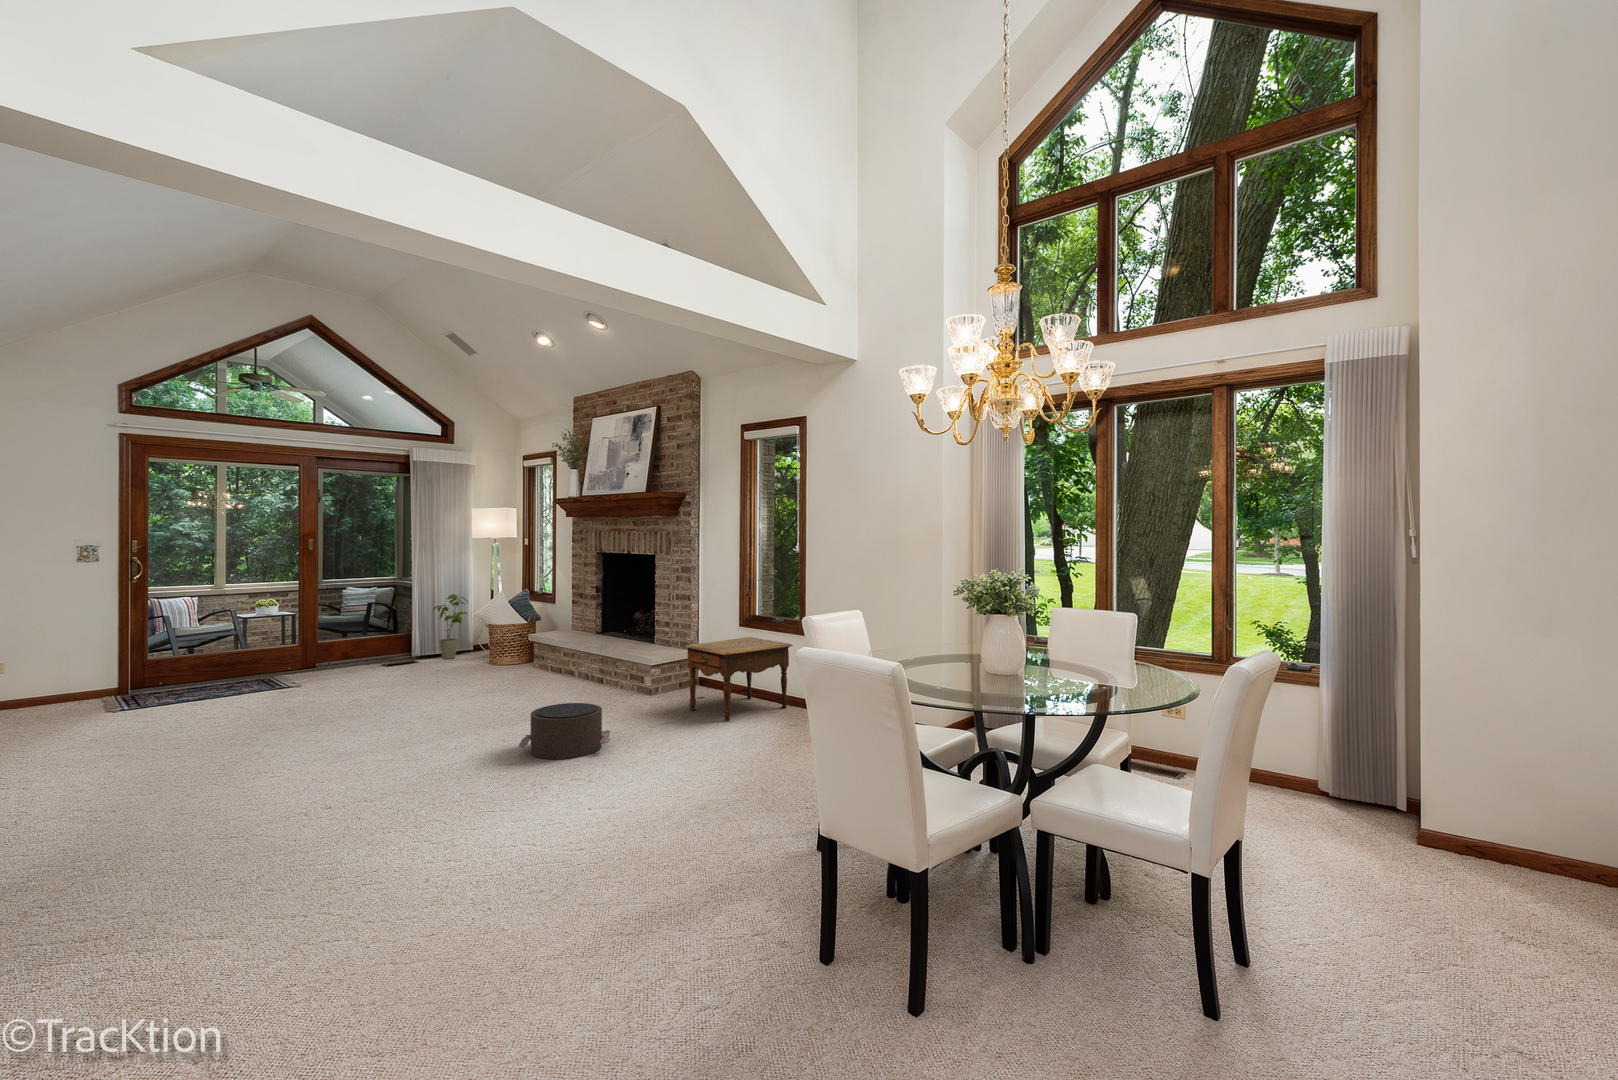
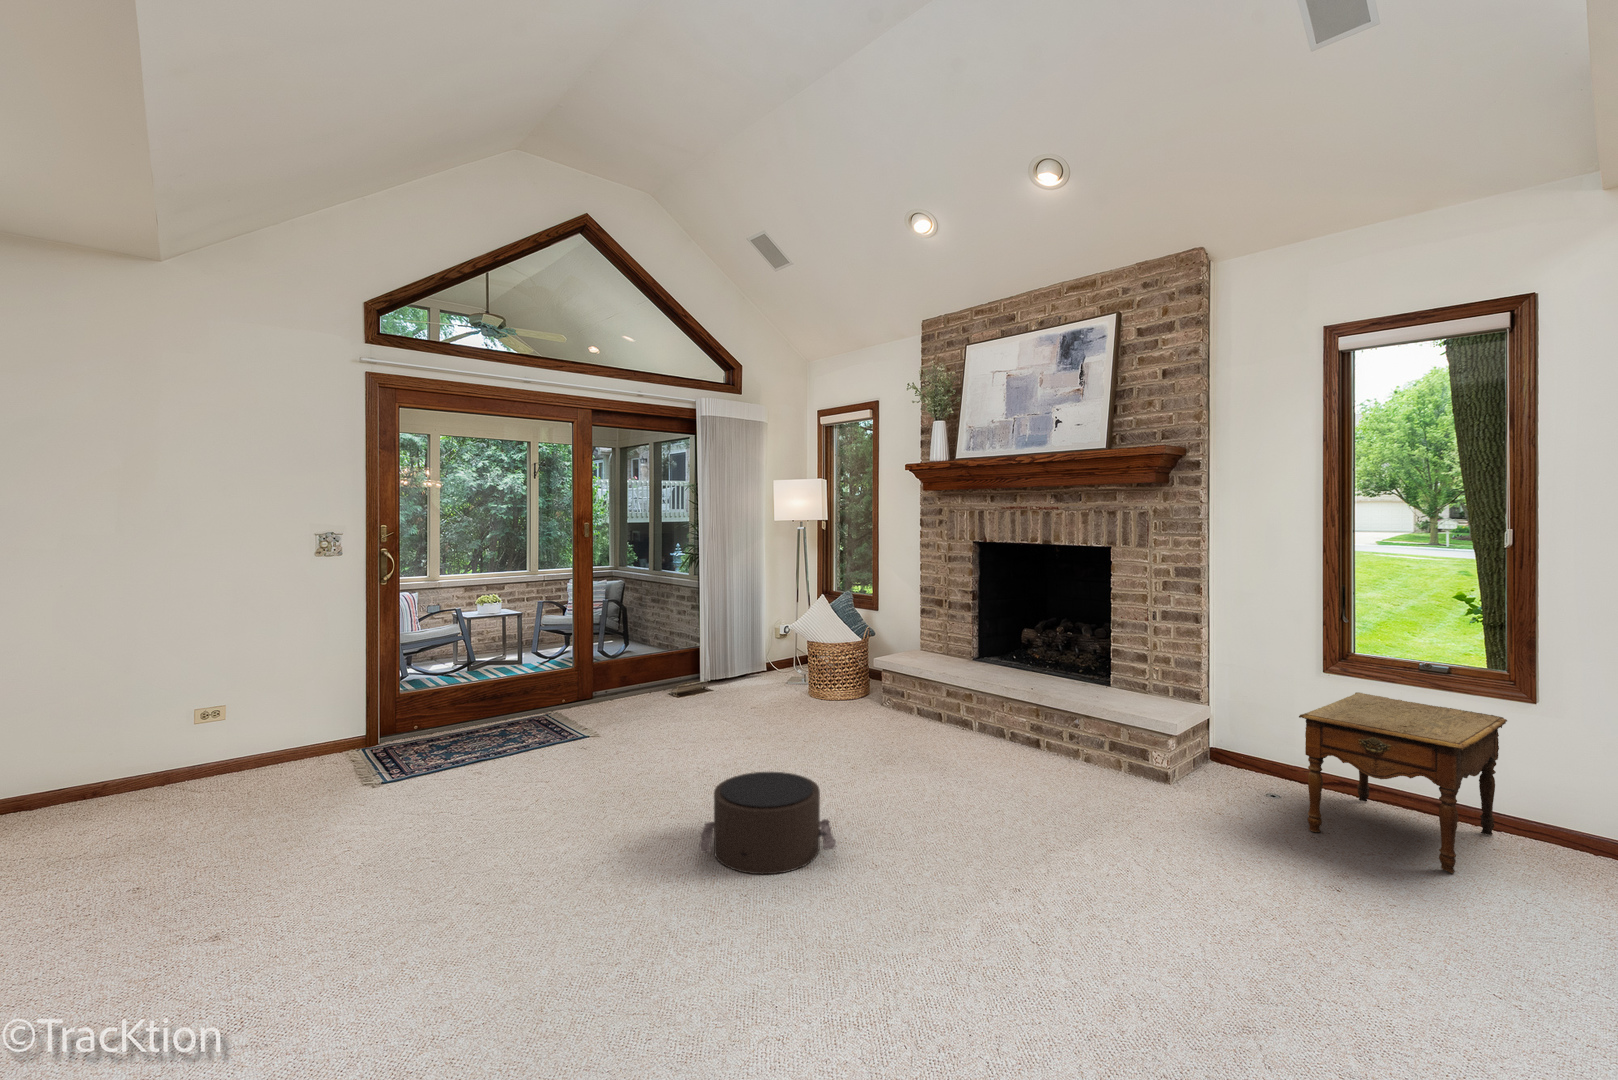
house plant: present [433,594,468,659] -> none [727,599,773,687]
pouf: present [519,703,610,759] -> present [699,772,836,874]

